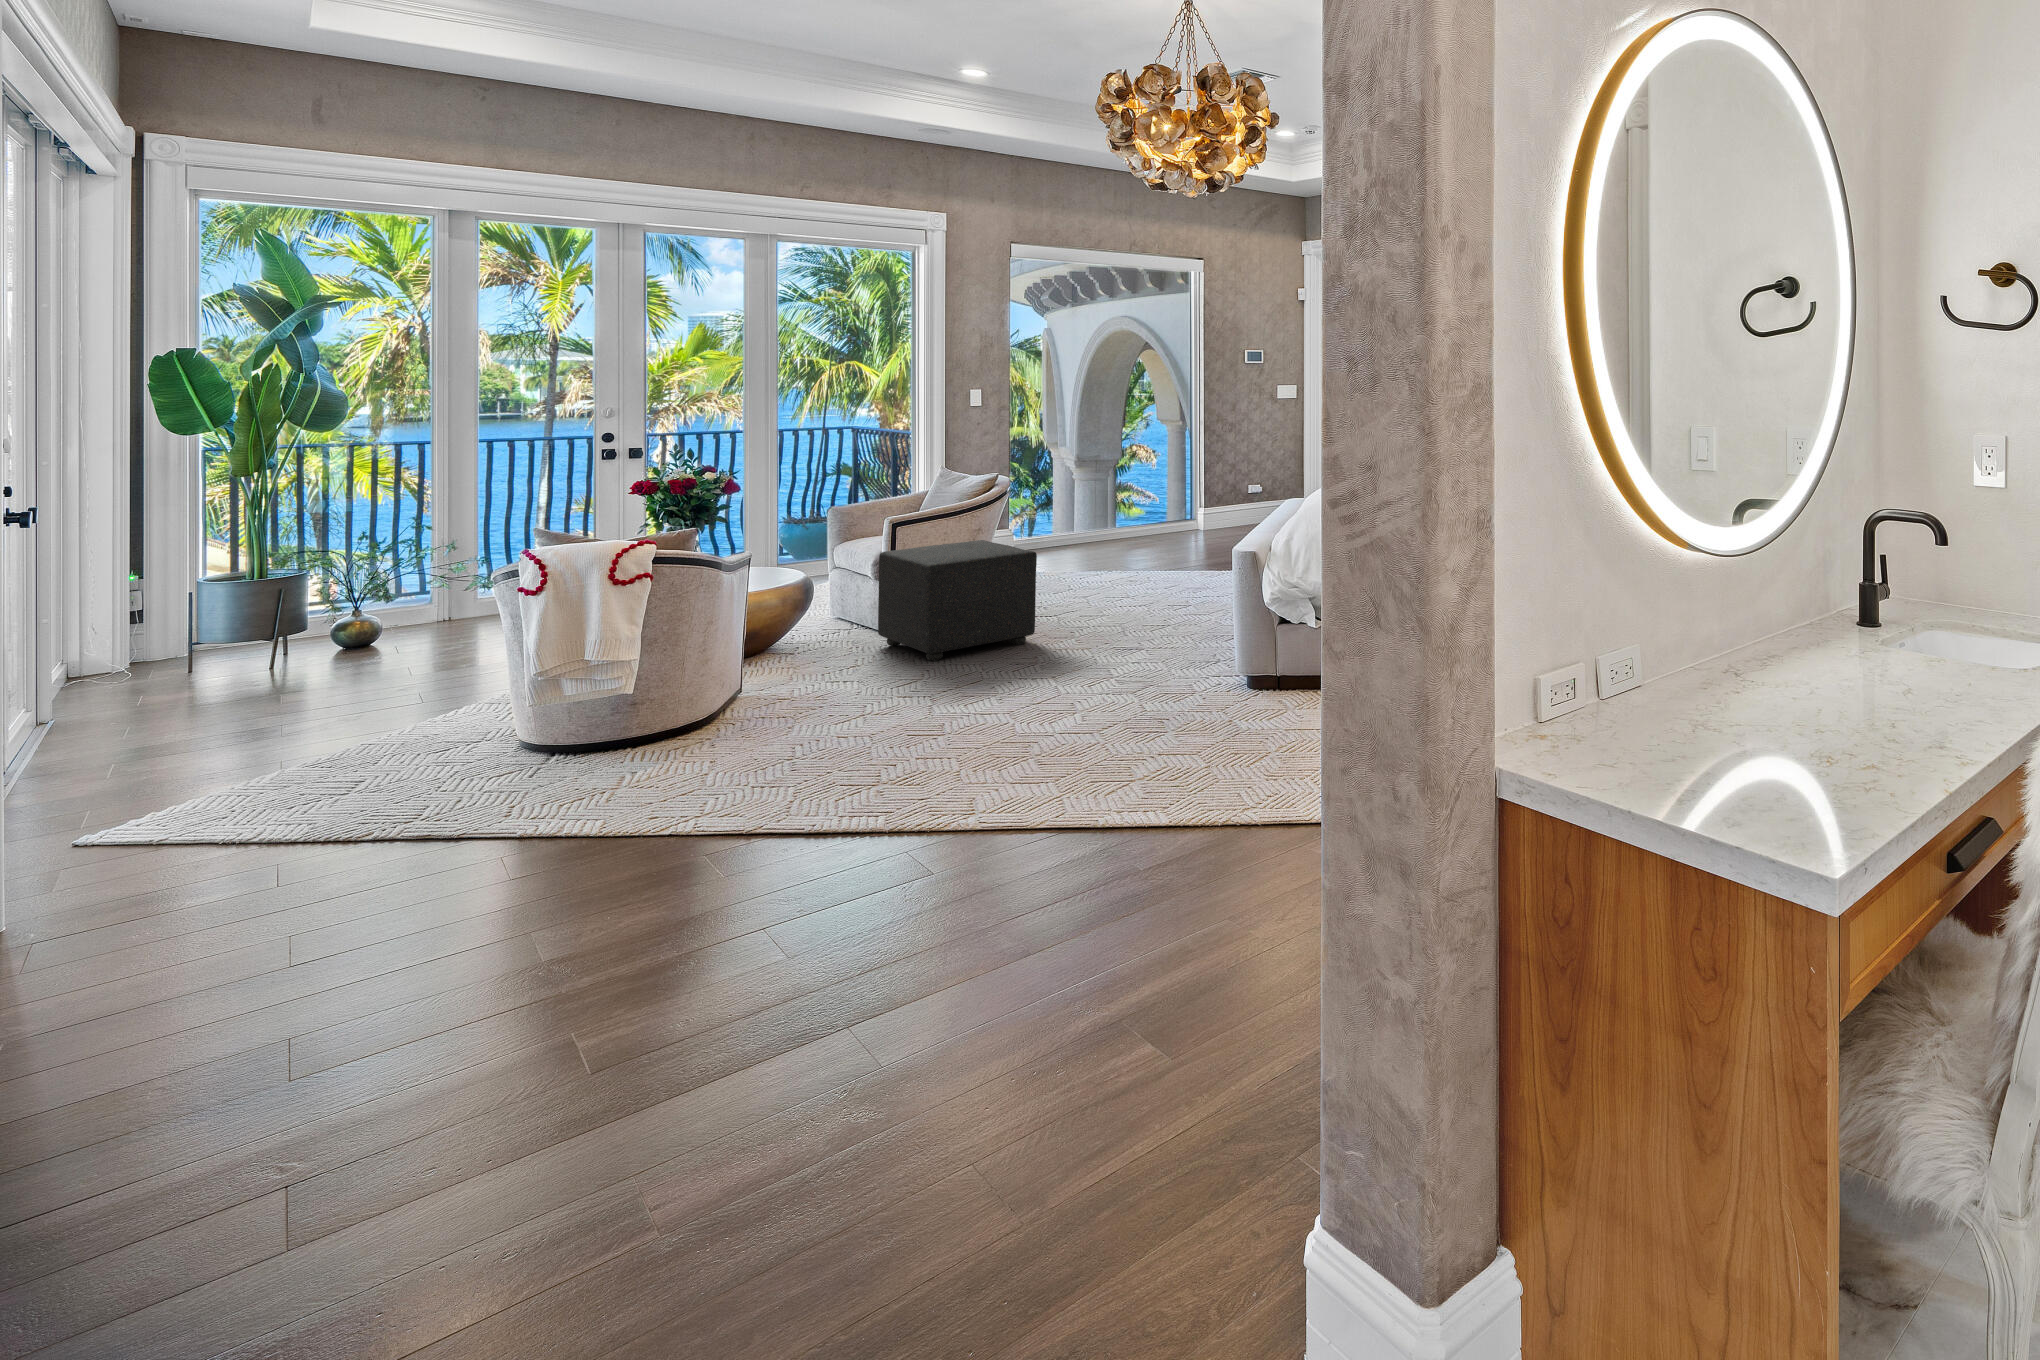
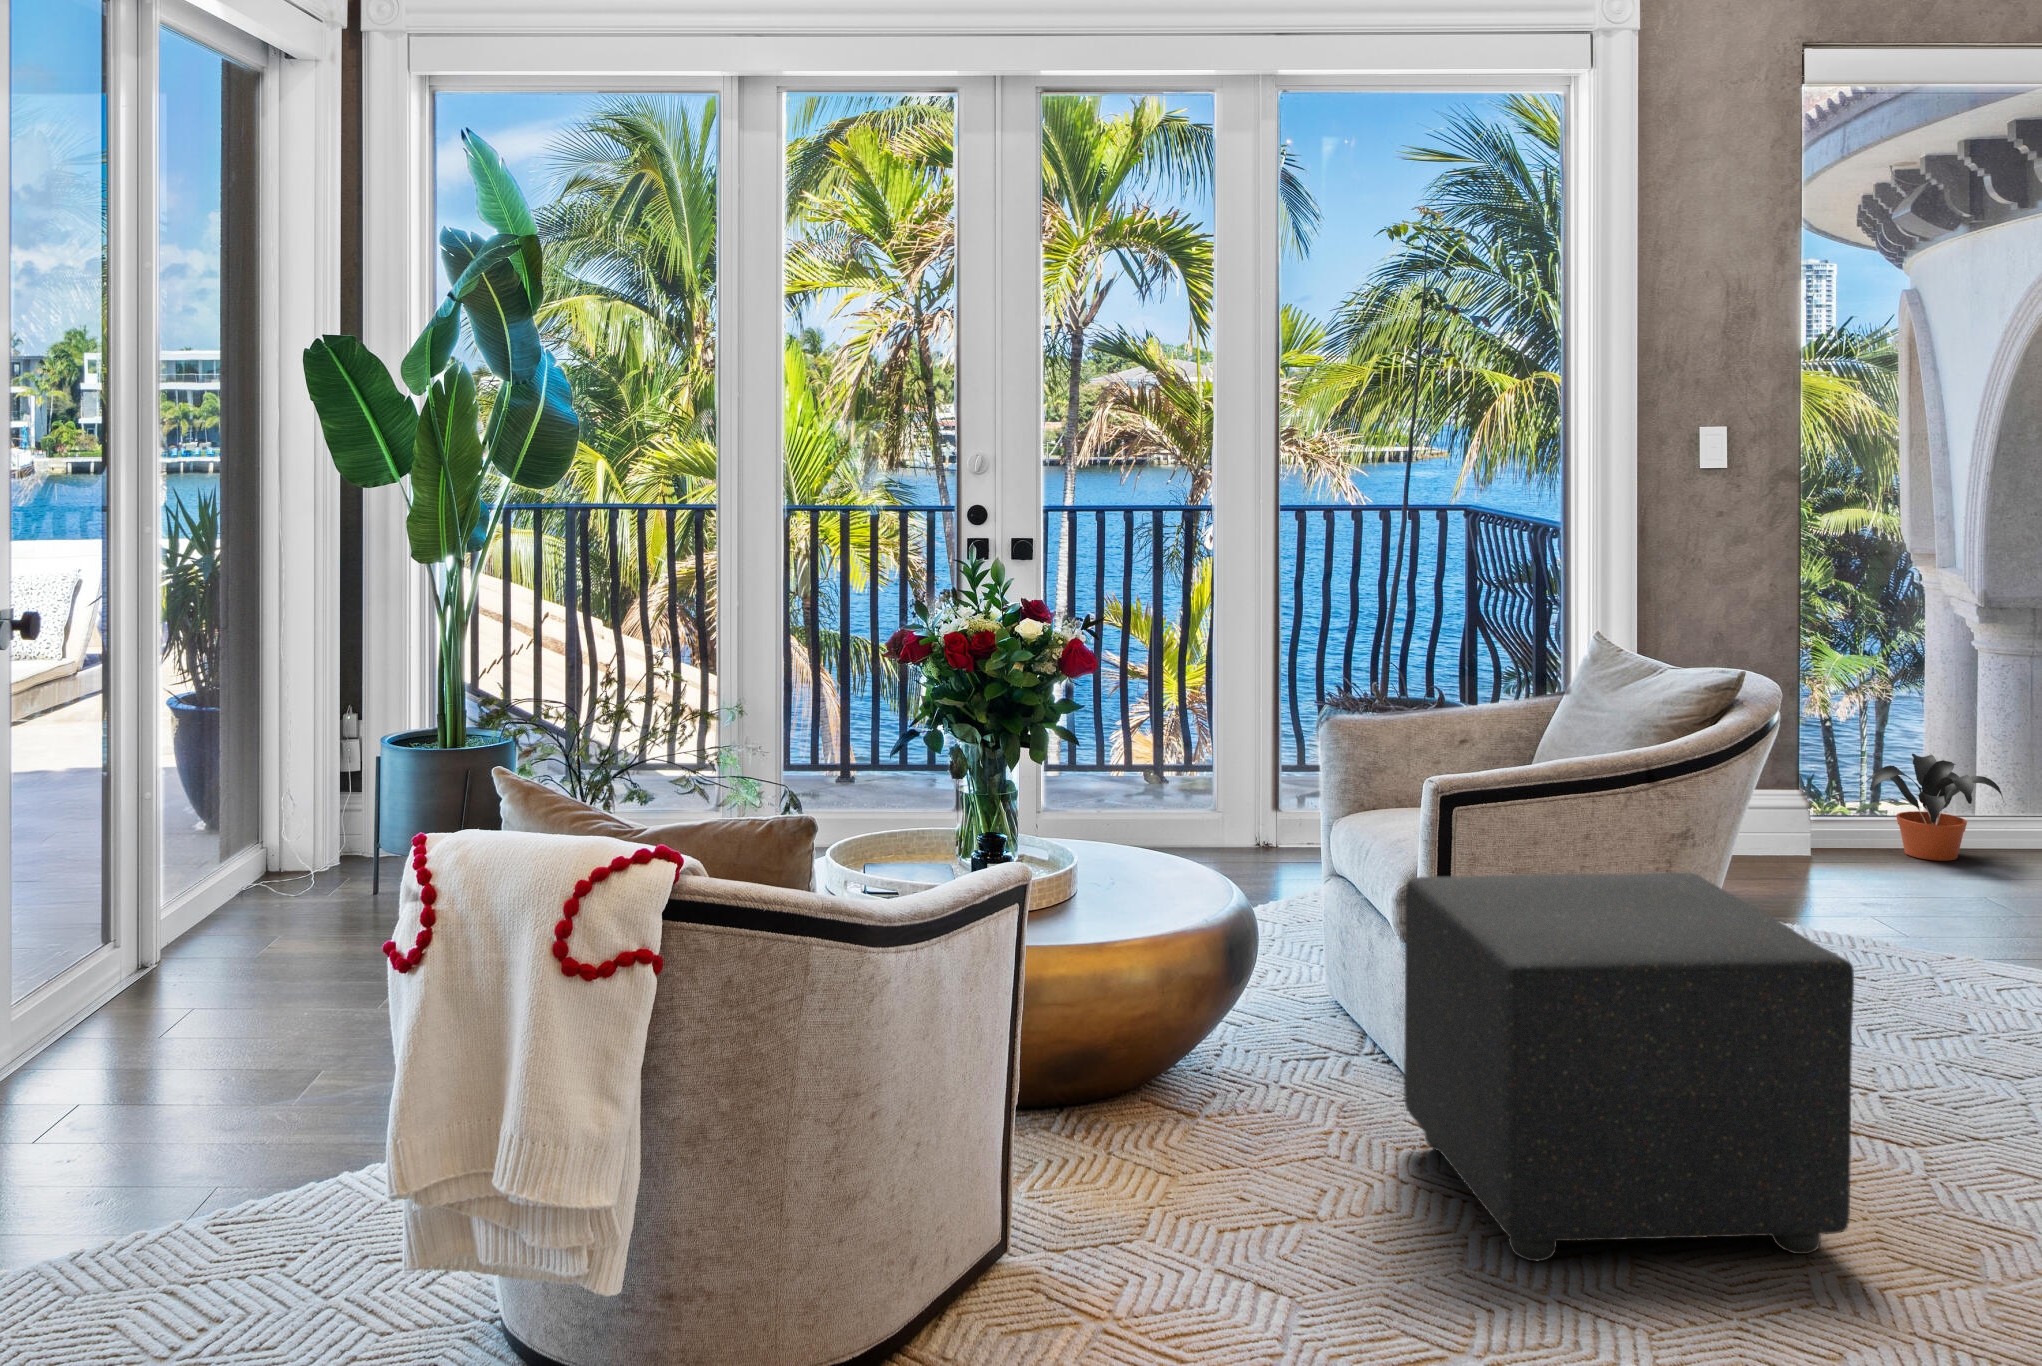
potted plant: none [1032,513,1083,551] -> present [1866,754,2003,861]

